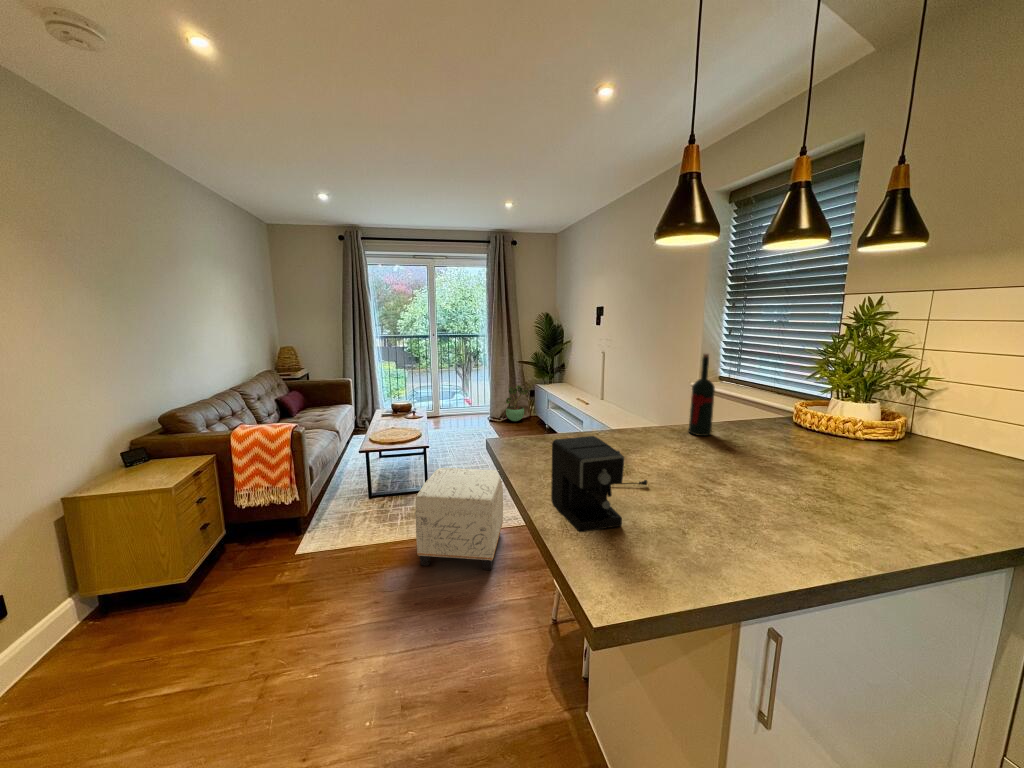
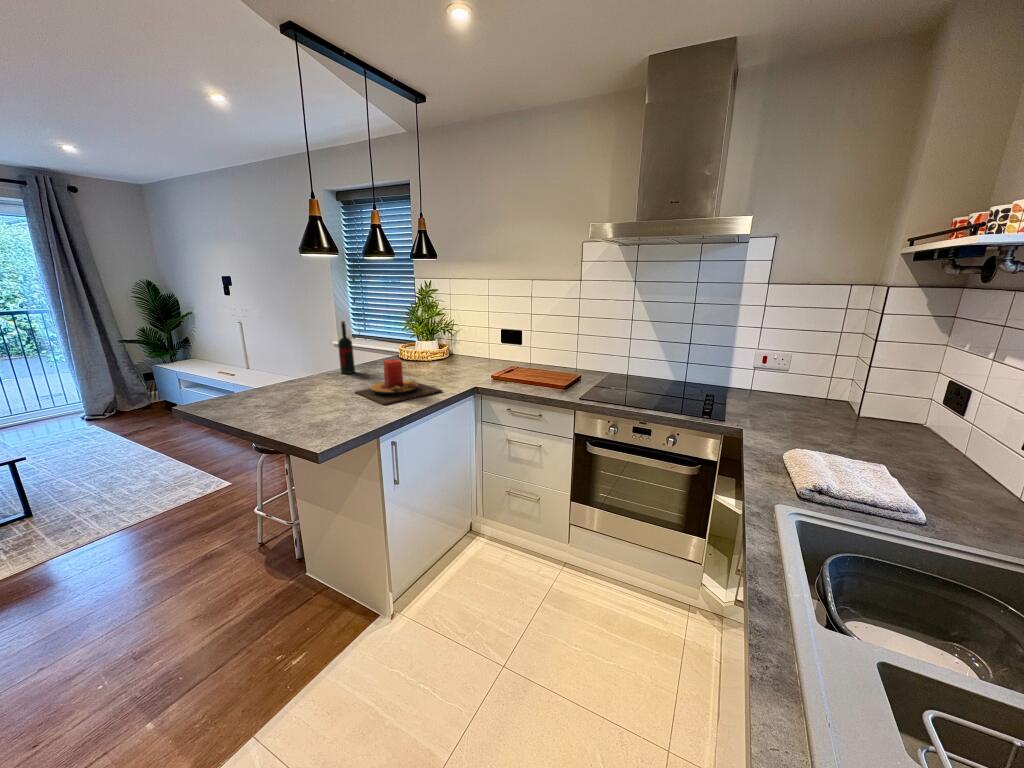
potted plant: present [506,385,528,421] -> none [110,369,143,414]
candle: none [703,433,928,539] -> present [355,359,442,405]
coffee maker: present [551,436,647,532] -> none [265,377,325,426]
ottoman: present [415,468,503,570] -> none [55,453,181,575]

